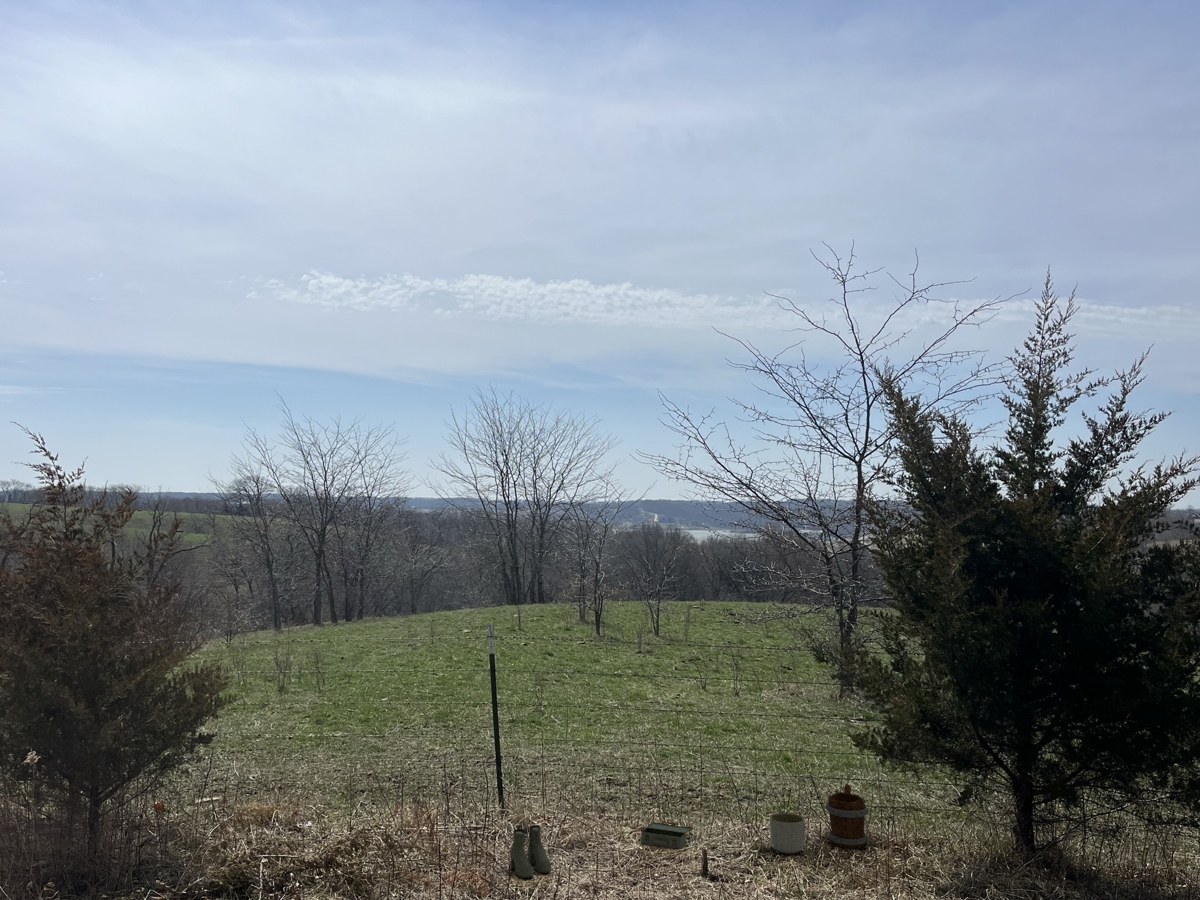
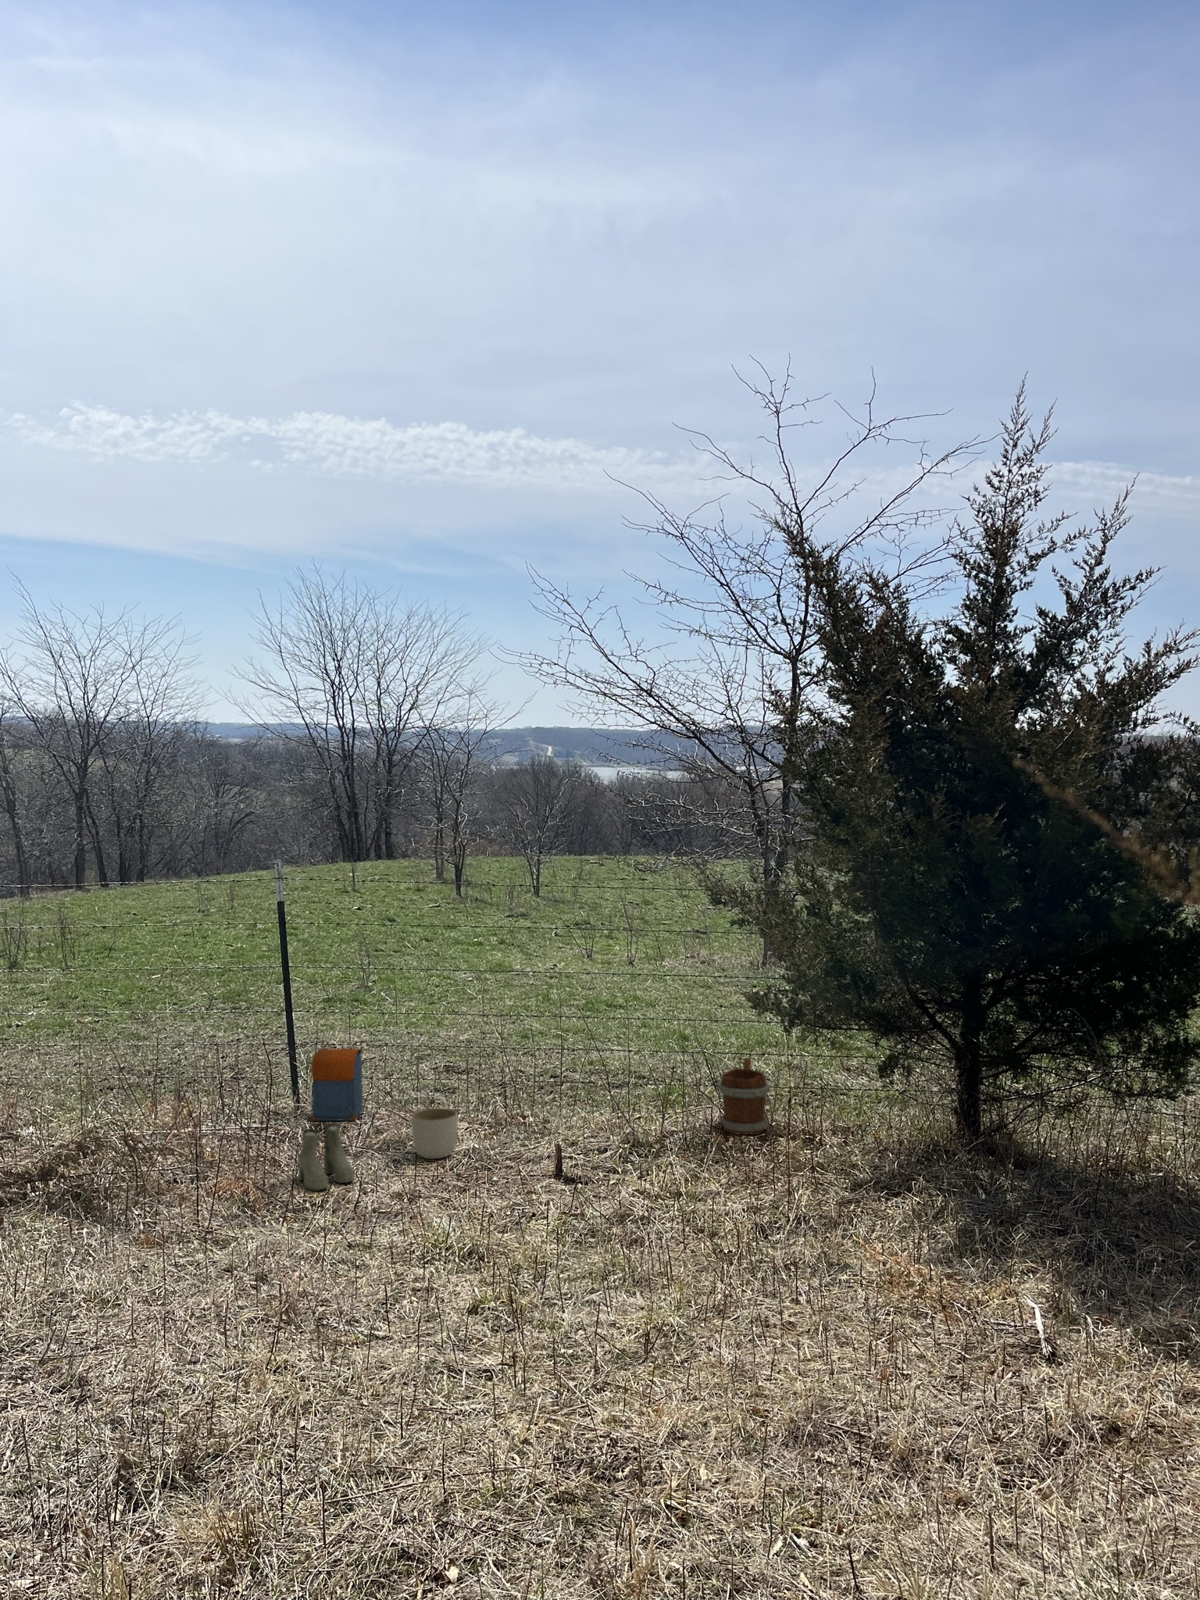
backpack: none [512,764,549,822] -> present [311,1048,363,1121]
planter: present [770,813,805,854] -> present [412,1108,458,1159]
toolbox: present [641,822,690,849] -> none [480,1115,545,1146]

